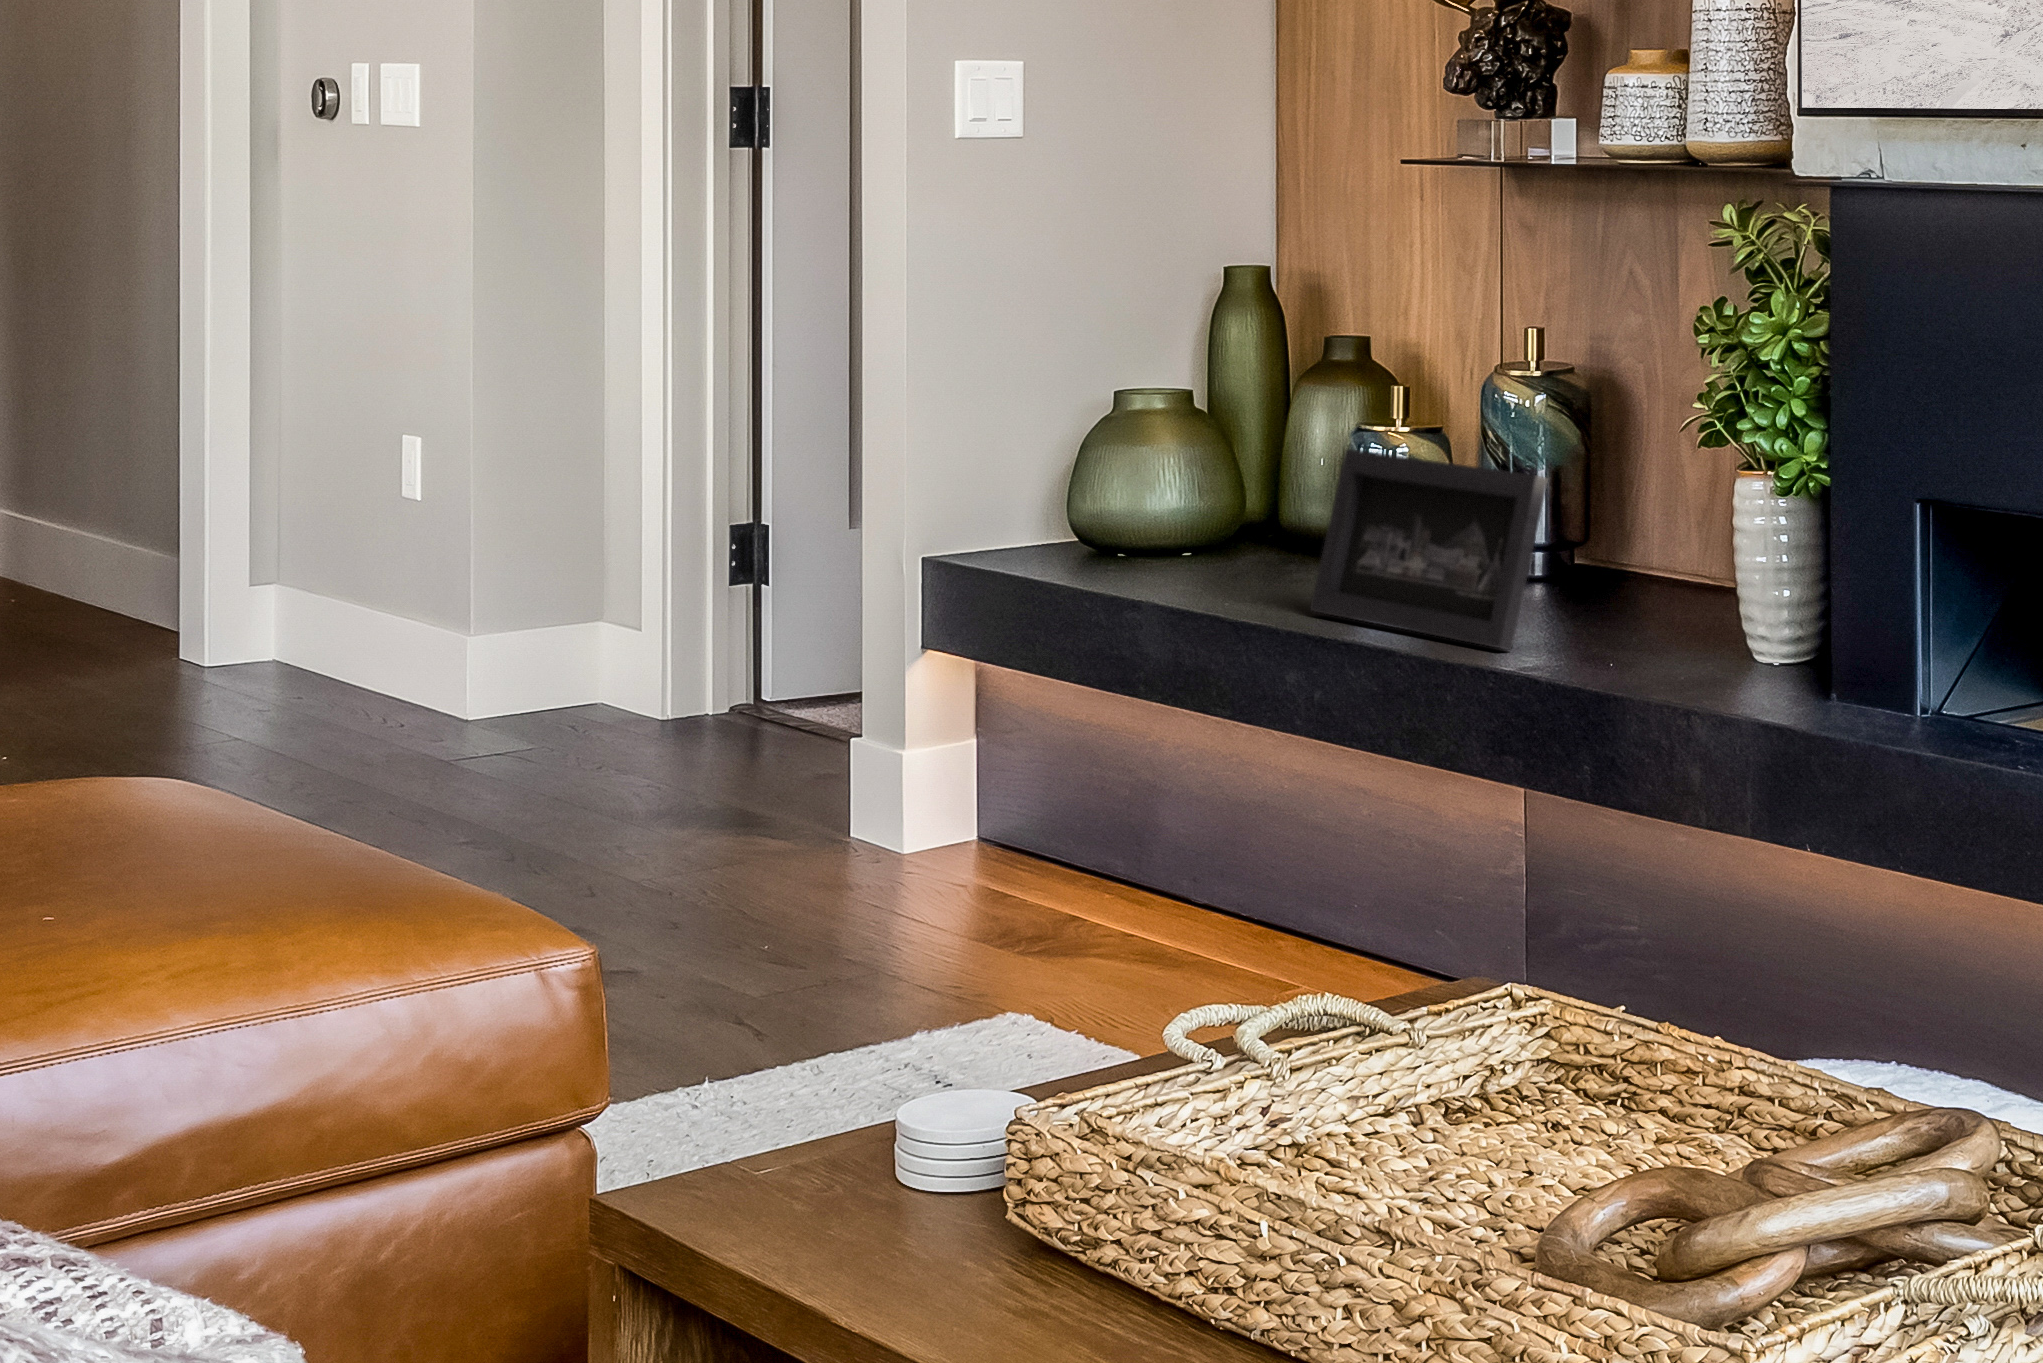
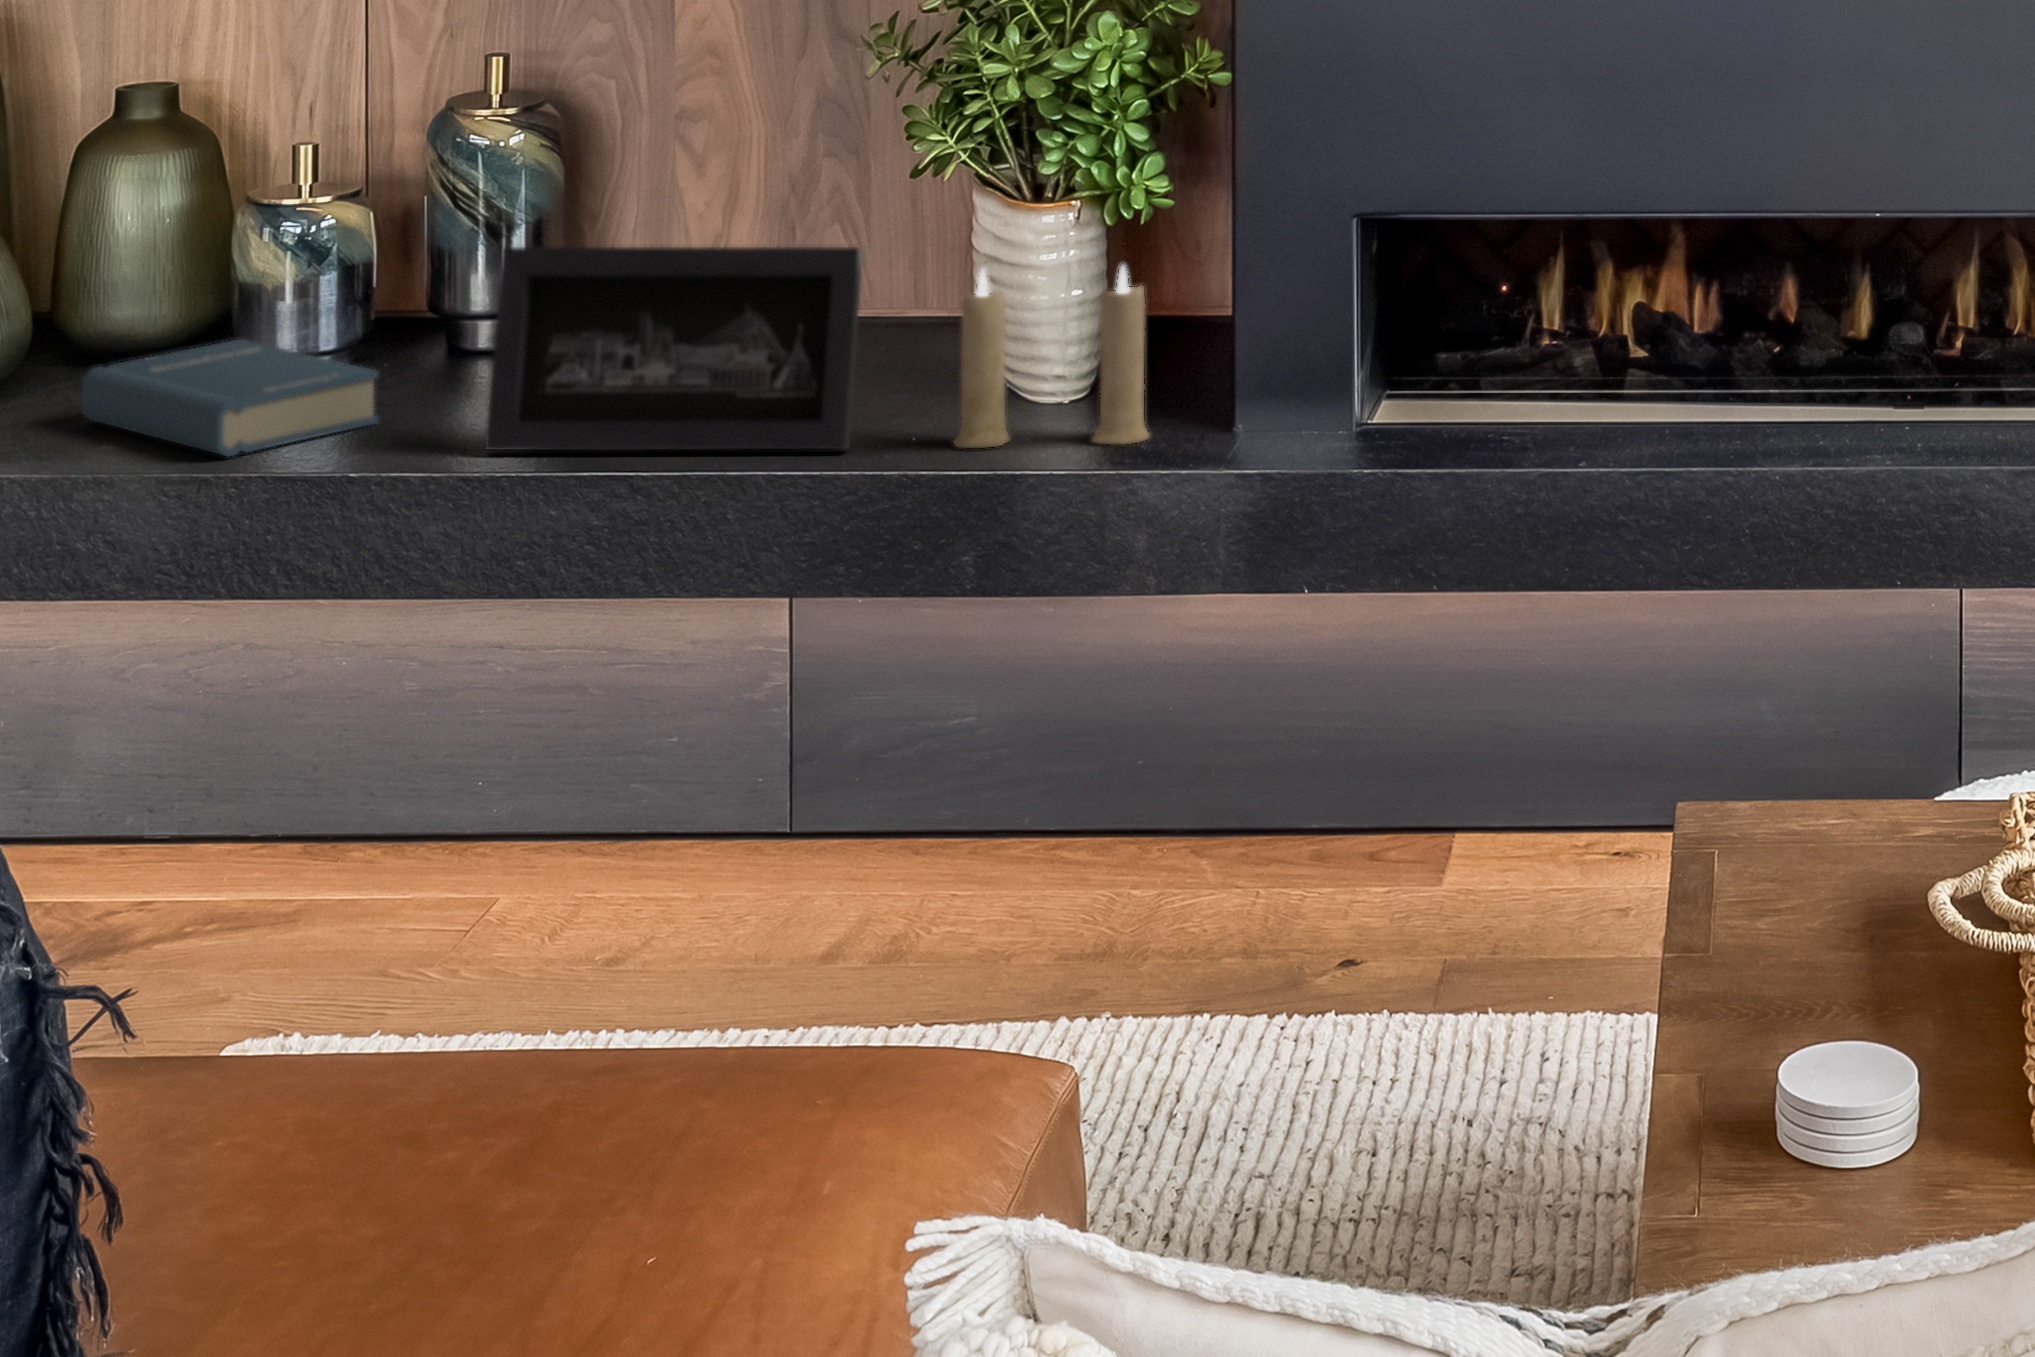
candle: none [1575,497,1724,682] -> present [954,266,1149,448]
hardback book: none [1178,524,1318,591] -> present [82,339,379,456]

